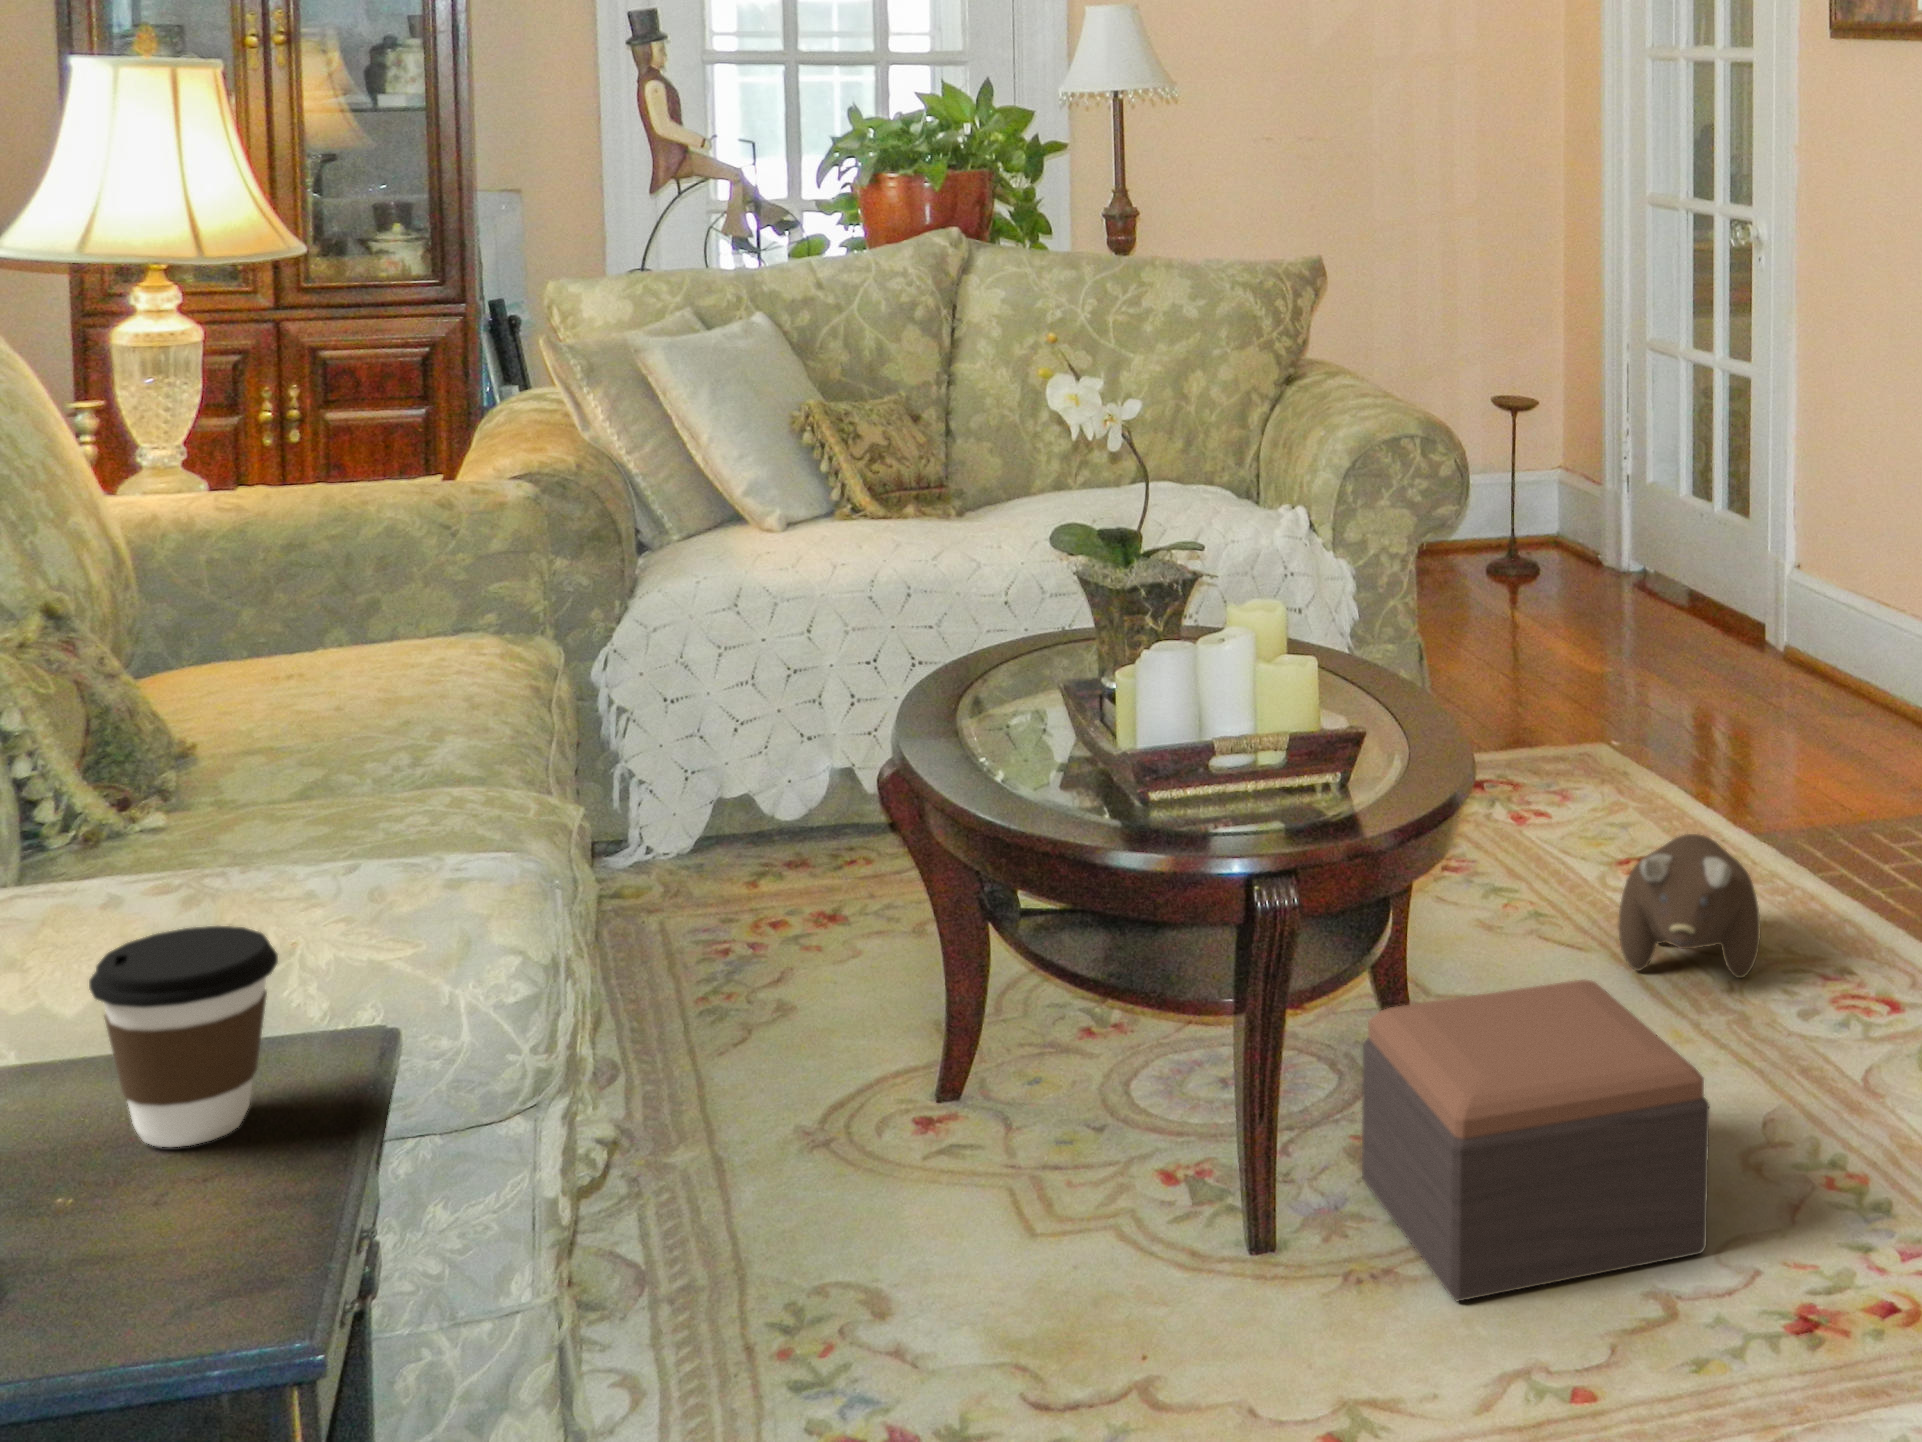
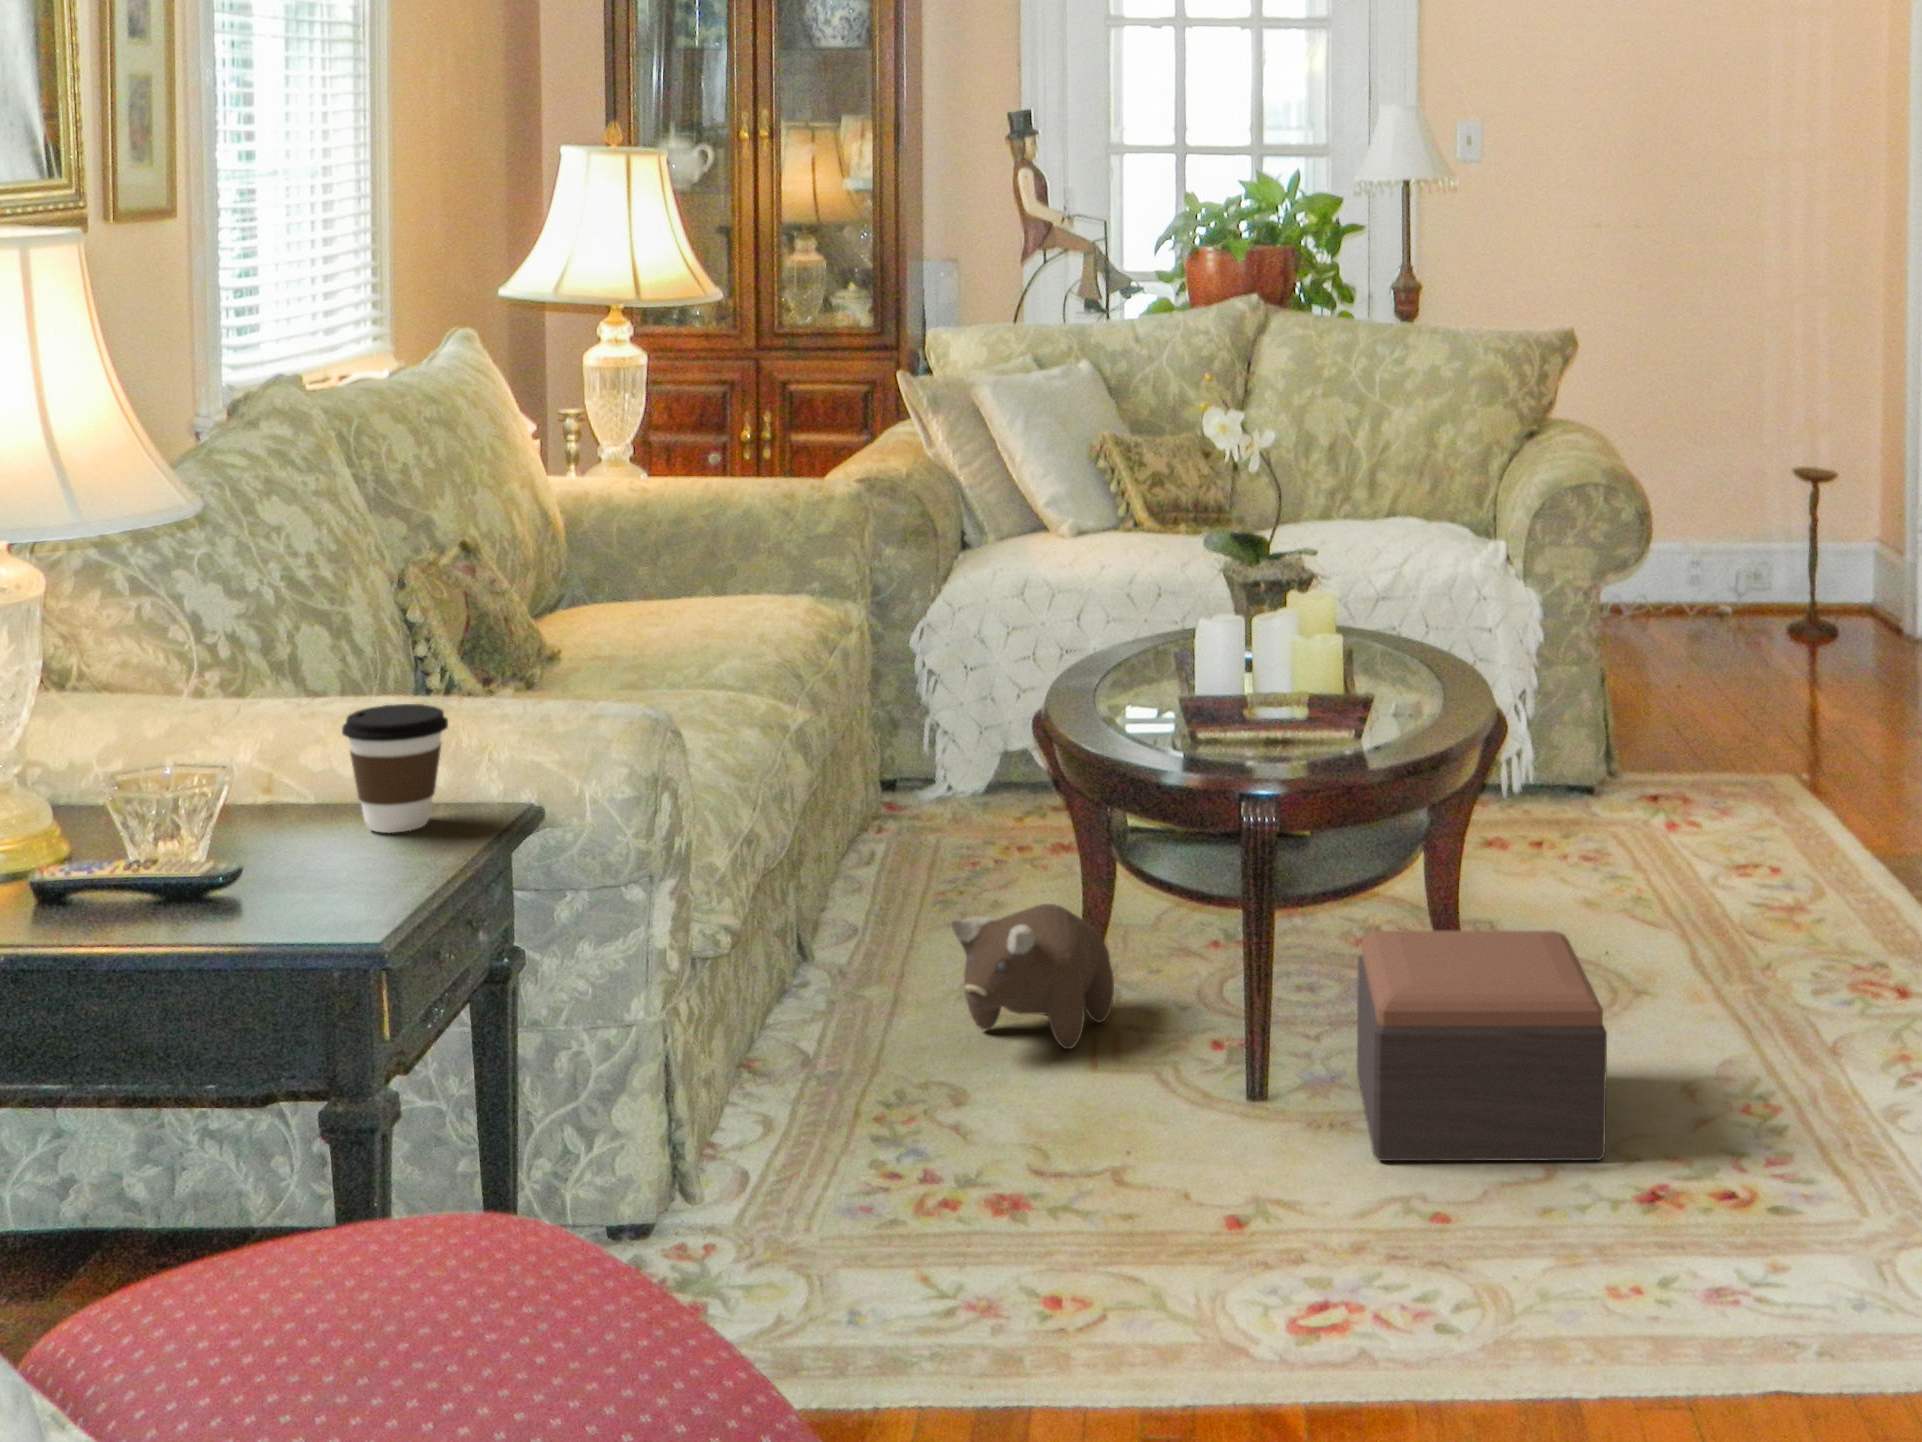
plush toy: present [1618,834,1760,978] -> present [951,904,1114,1049]

